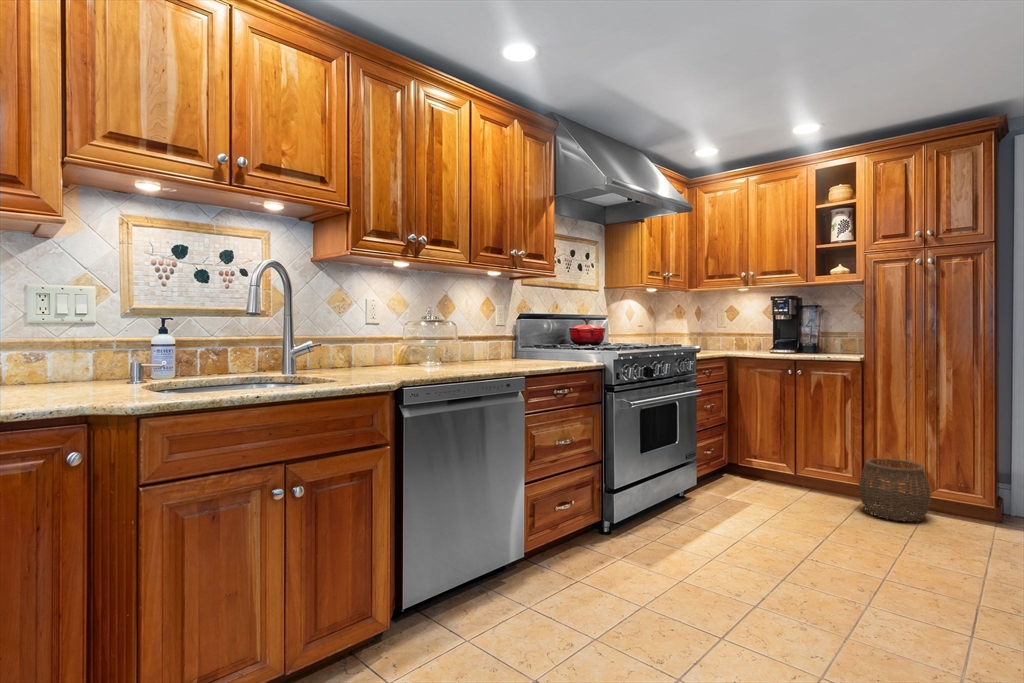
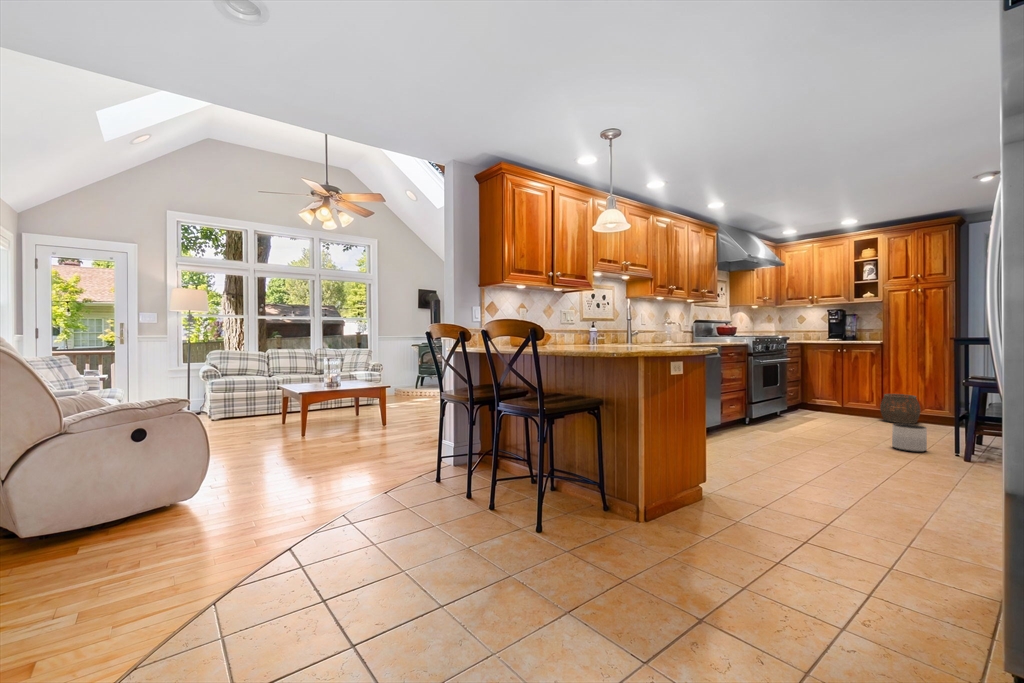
planter: none [891,572,973,659] -> present [892,424,927,452]

